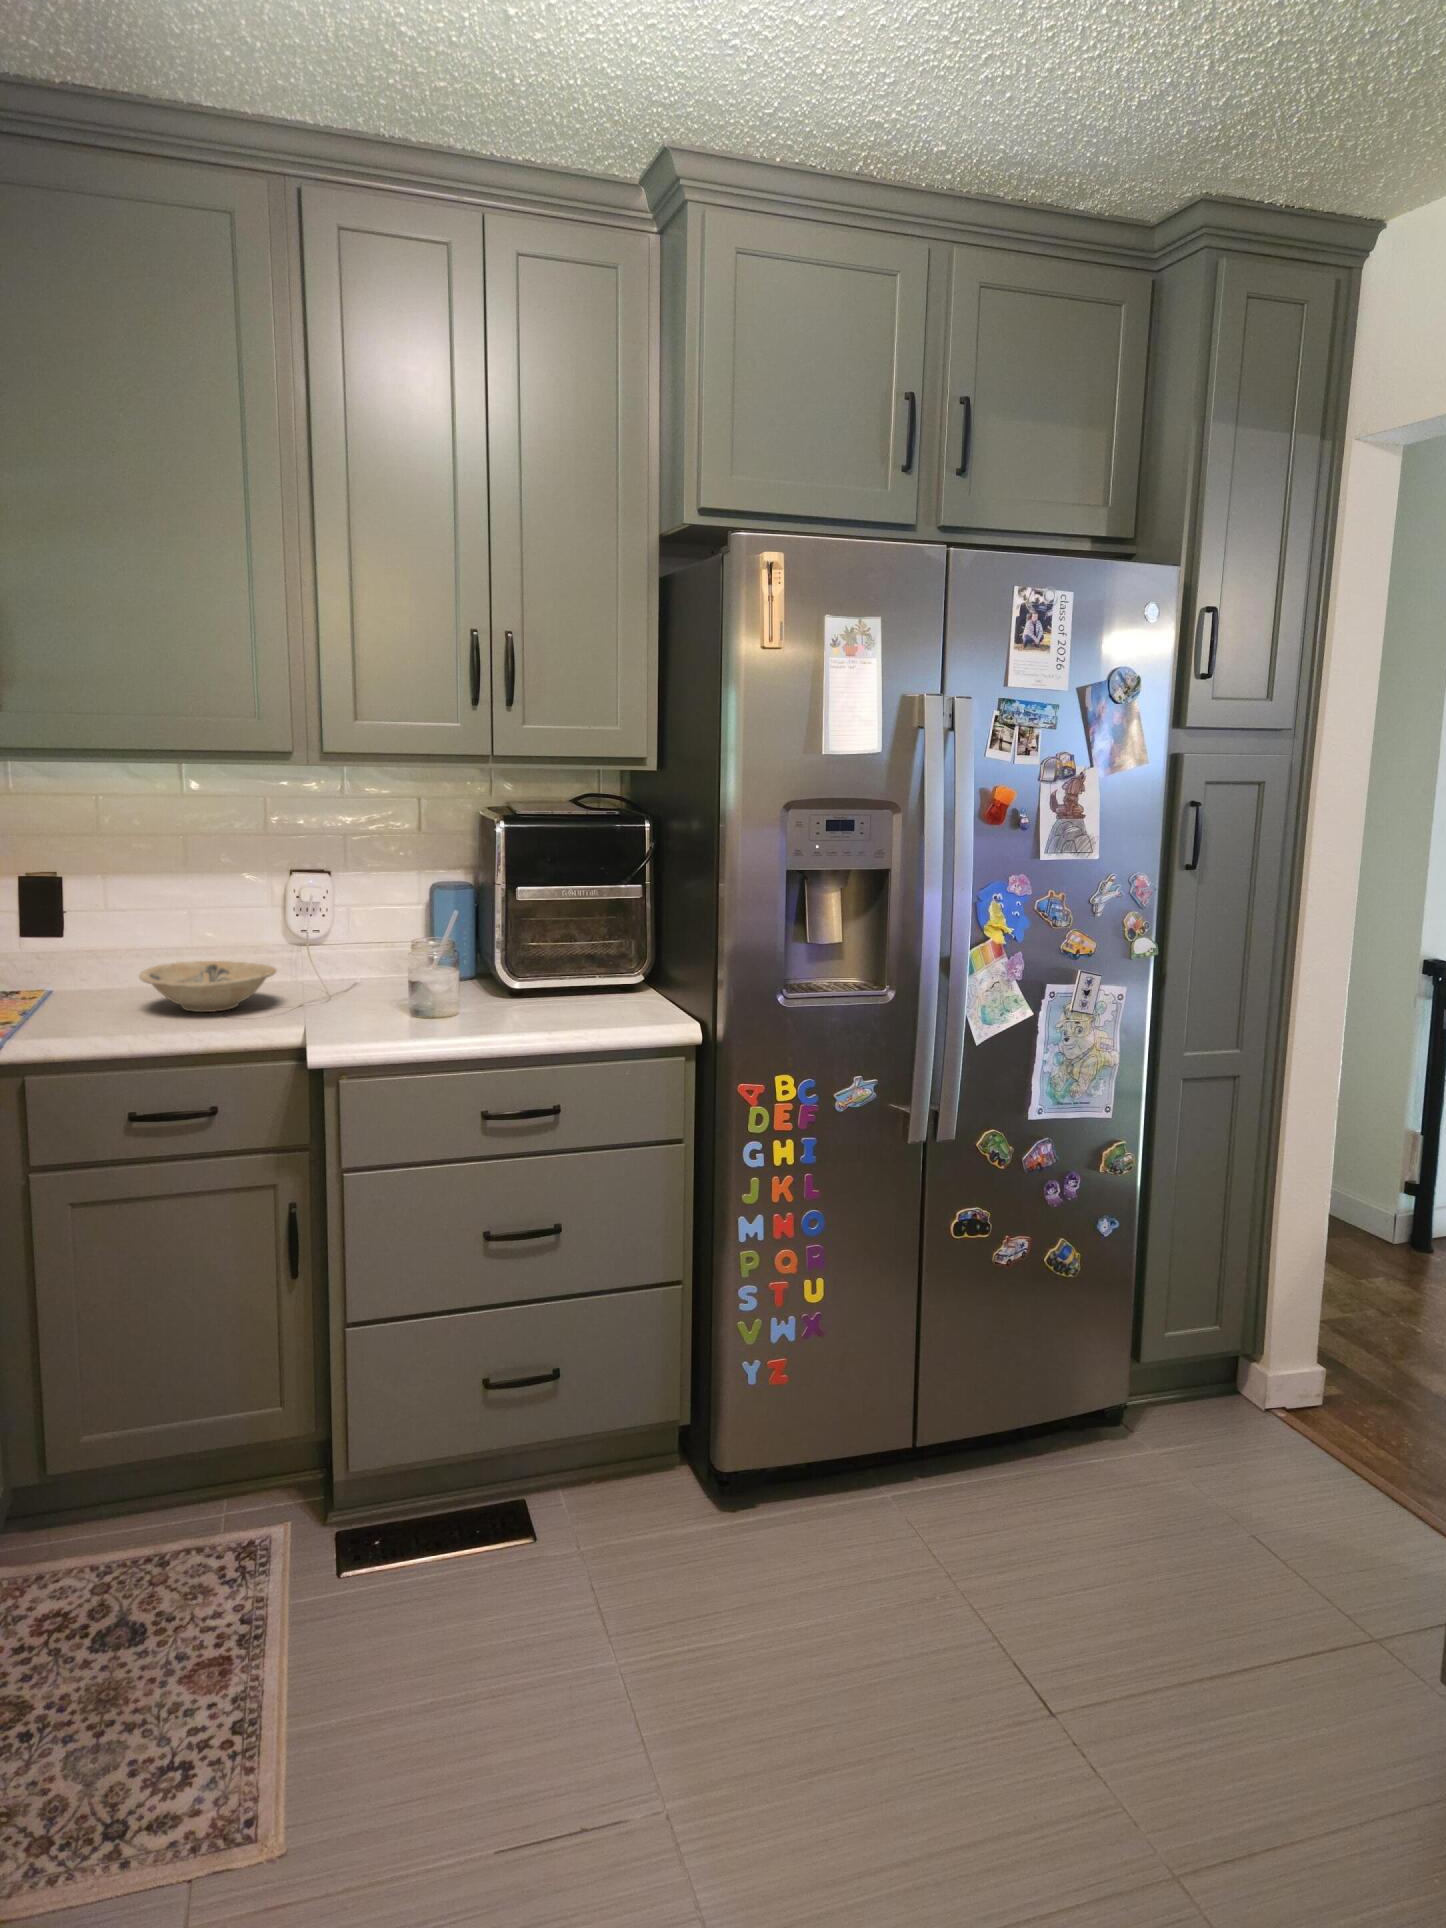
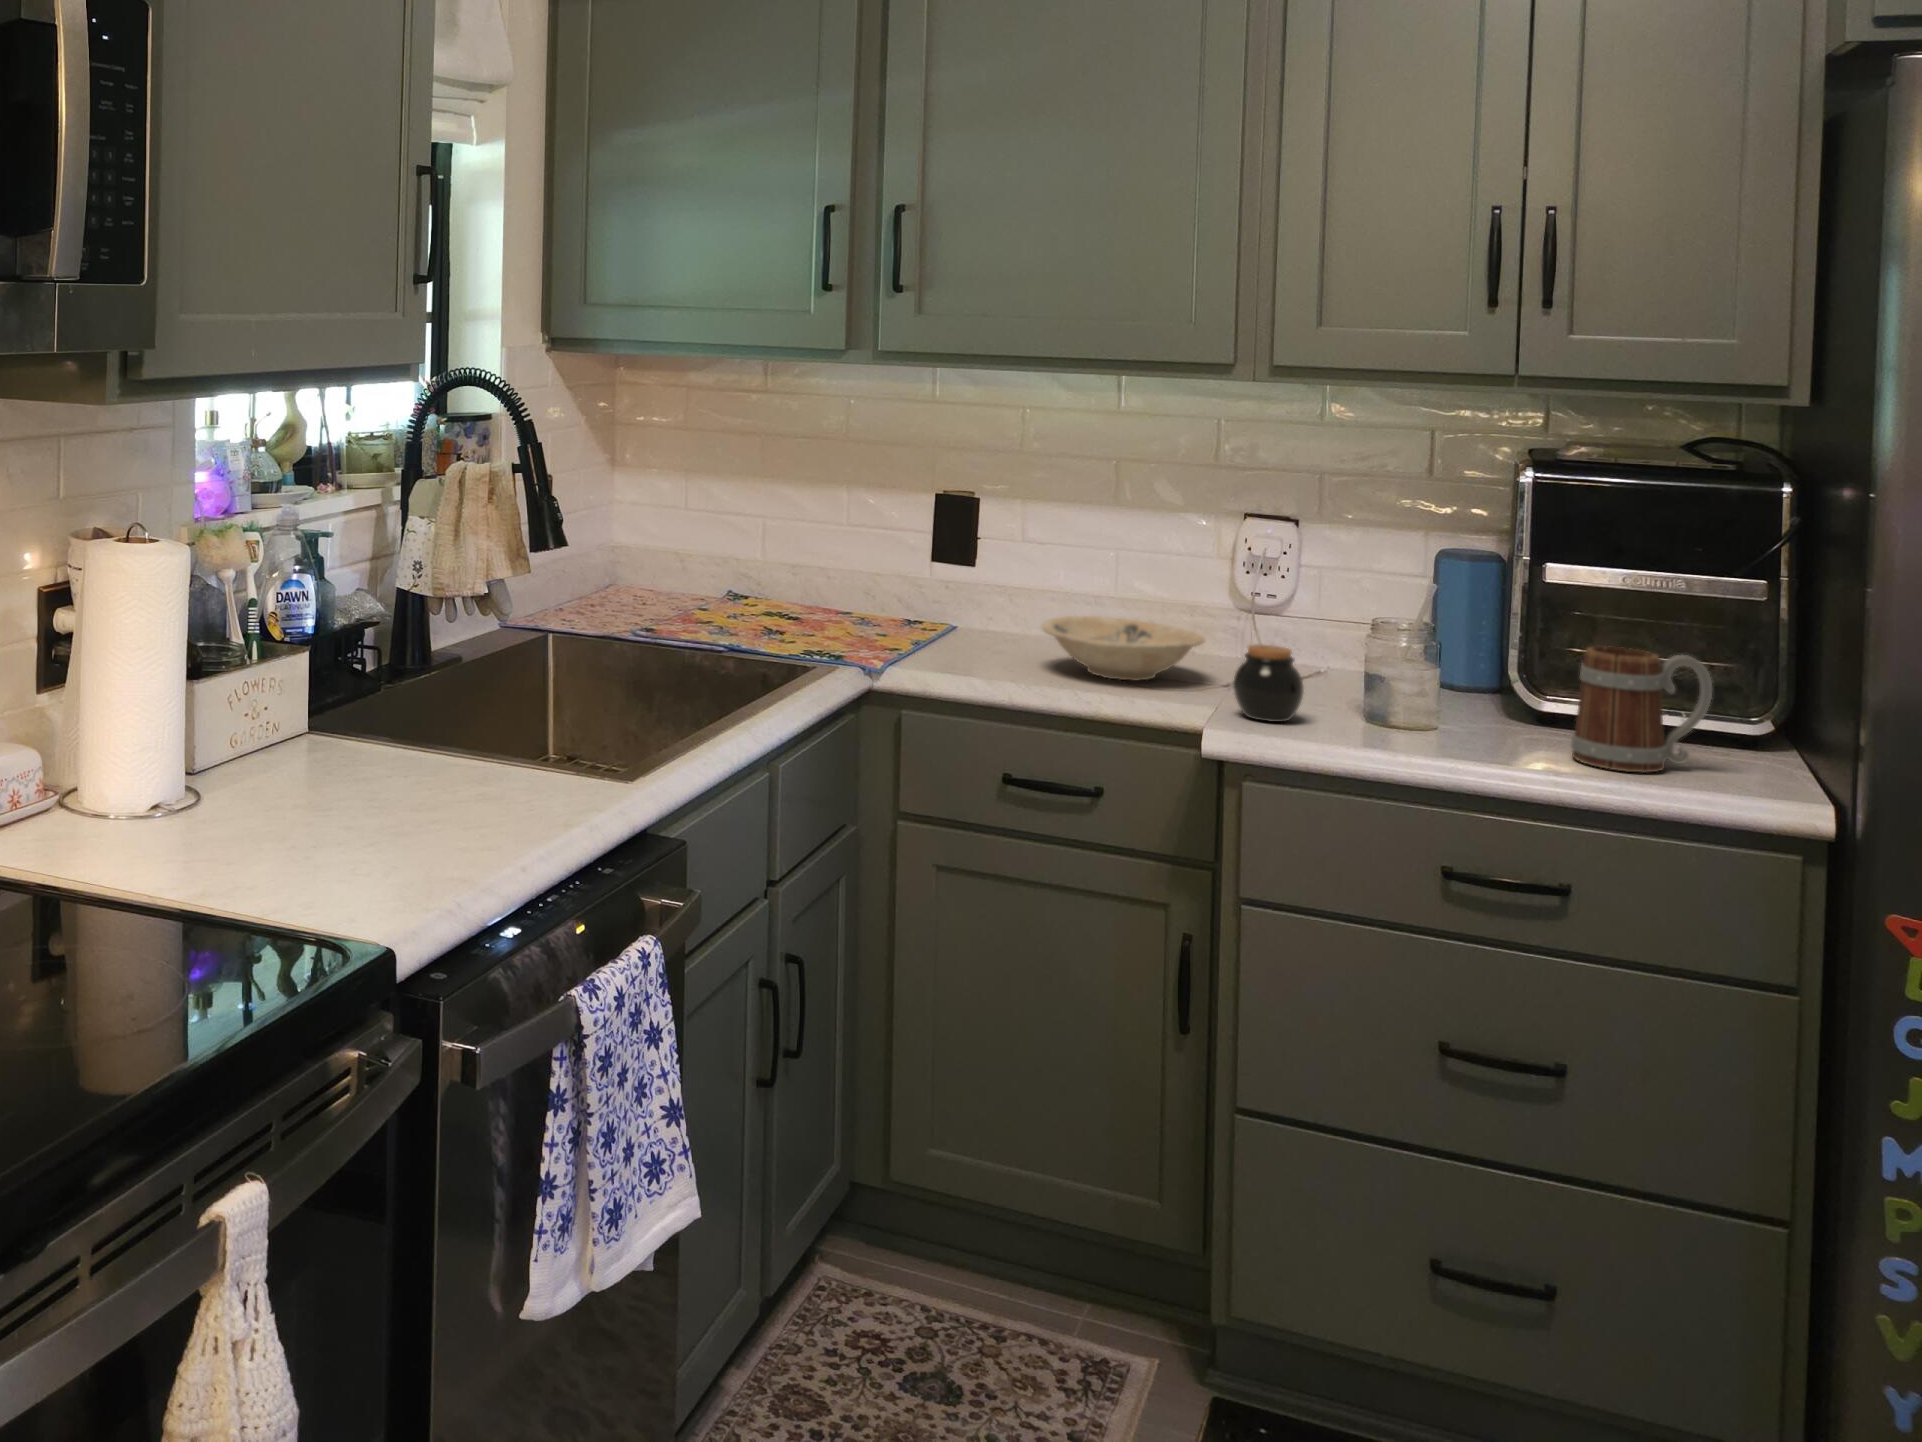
mug: none [543,937,622,1022] -> present [1571,646,1712,772]
jar: none [312,968,365,1027] -> present [1233,645,1304,722]

